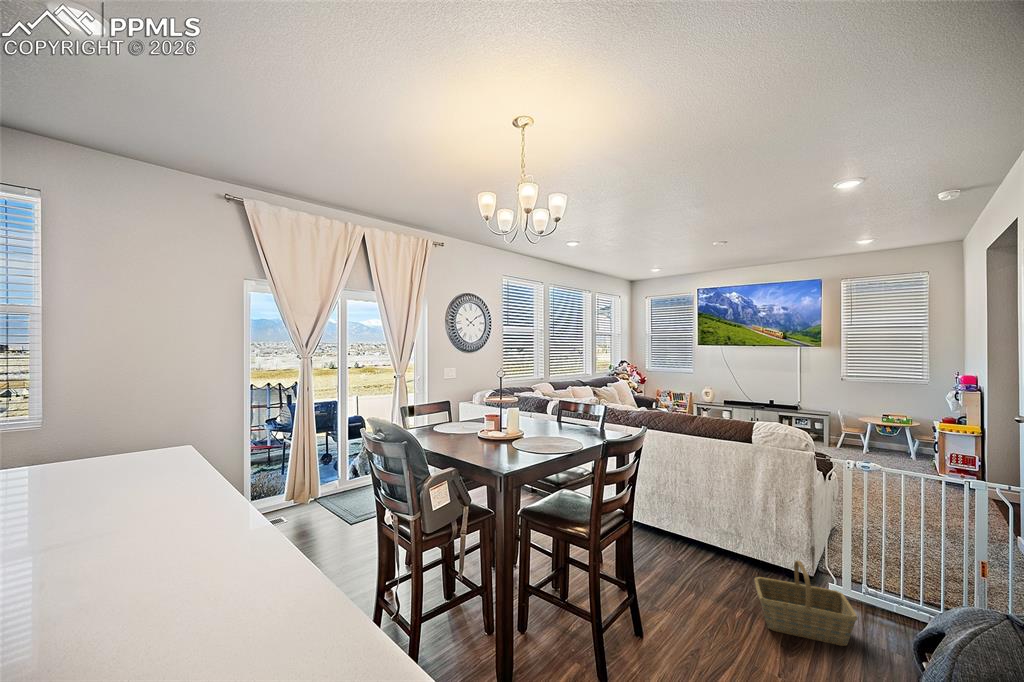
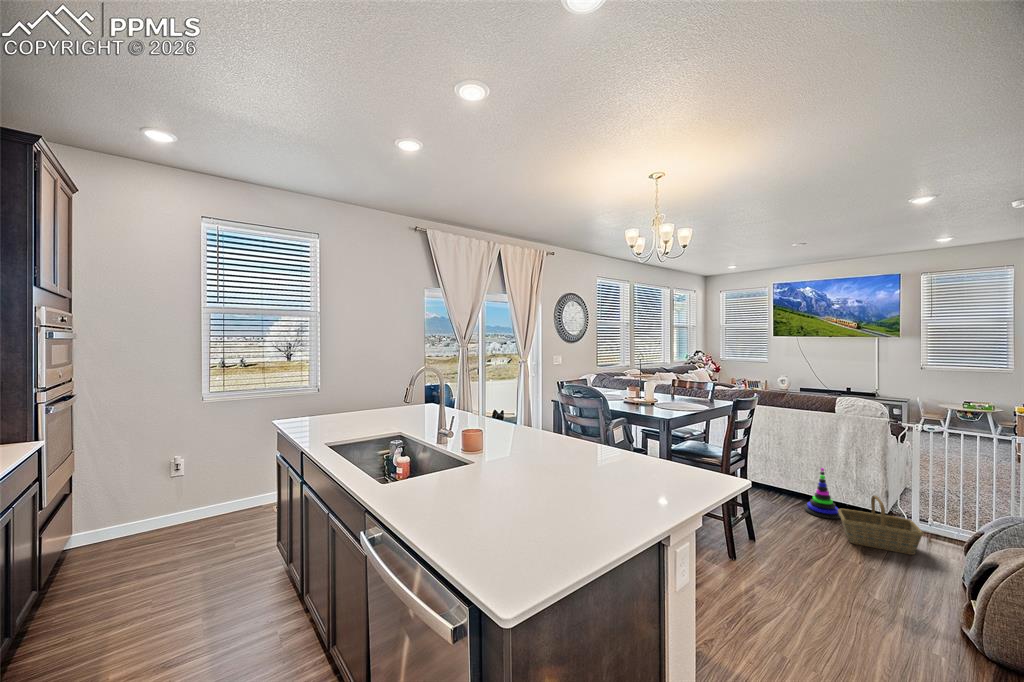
stacking toy: none [717,517,761,586] -> present [804,468,840,519]

